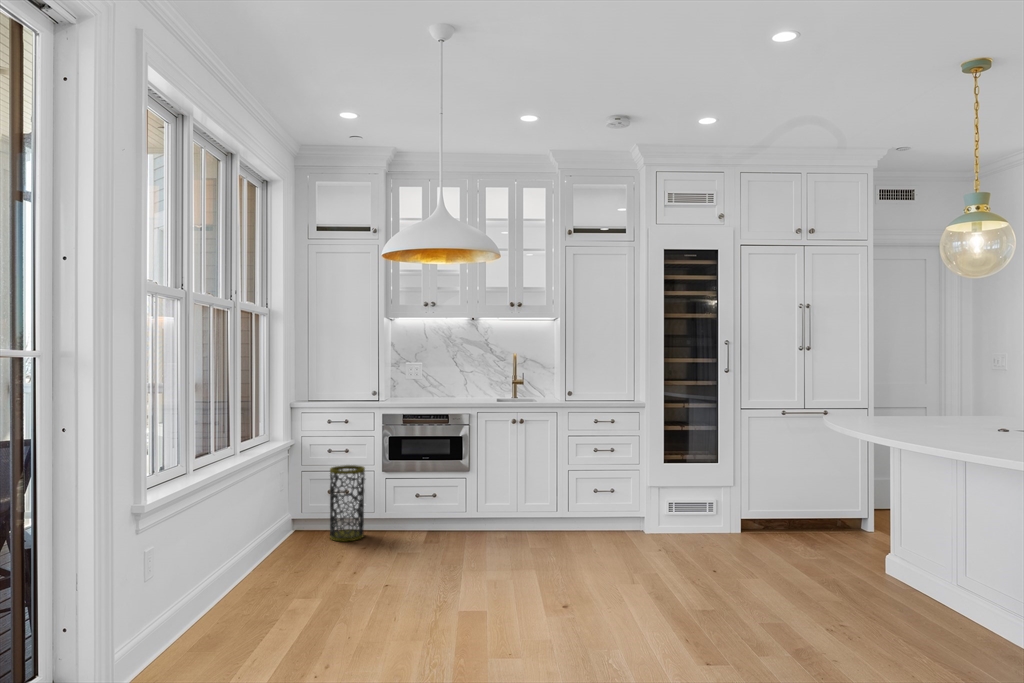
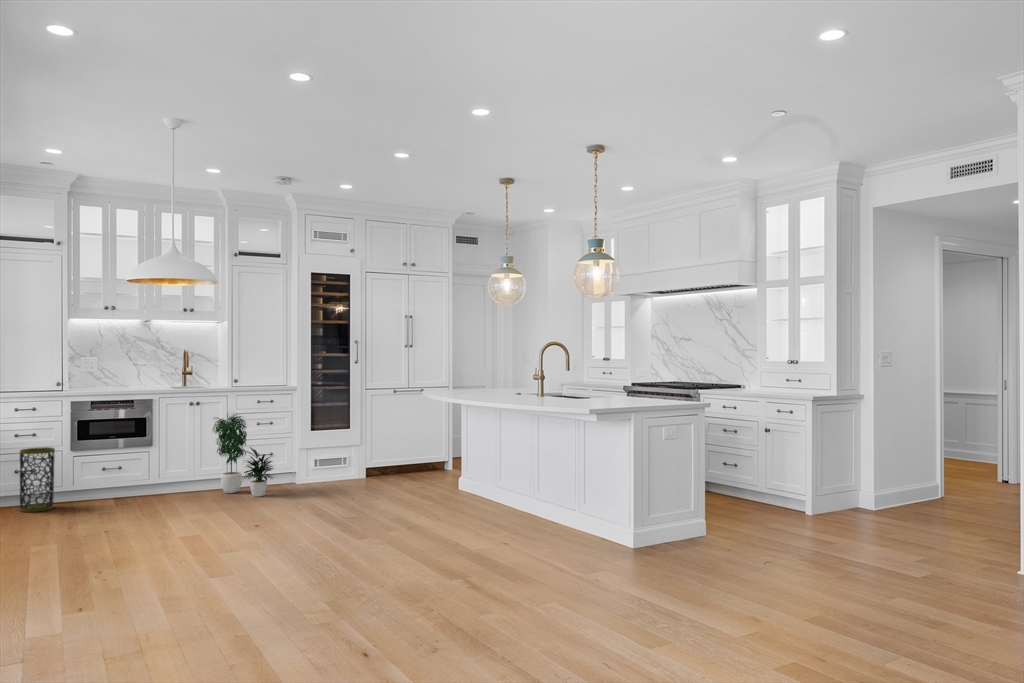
potted plant: none [534,431,613,553] -> present [213,414,273,497]

